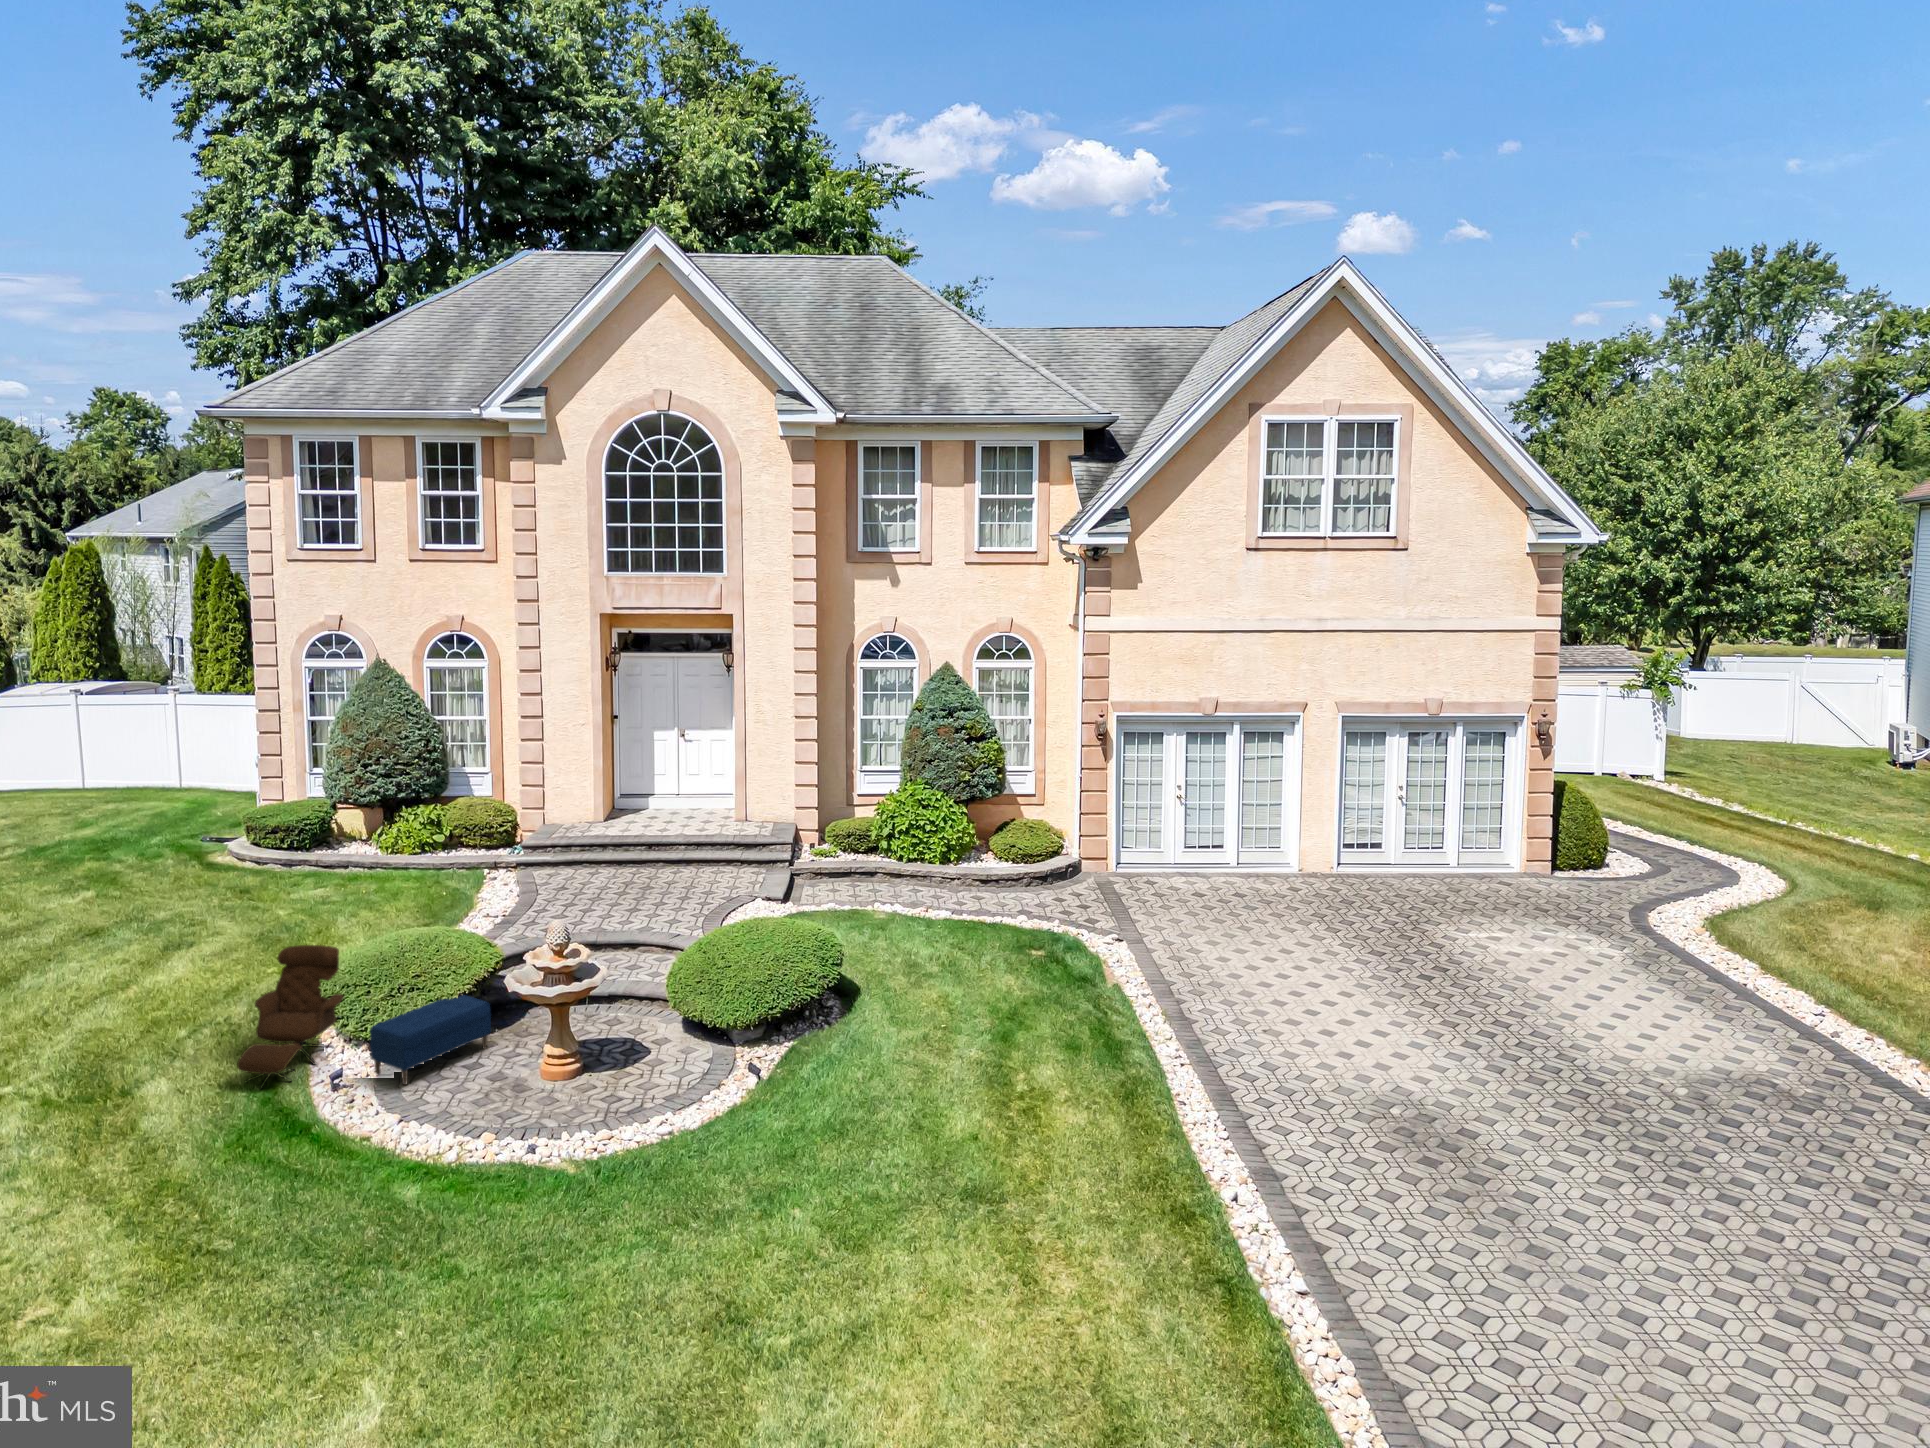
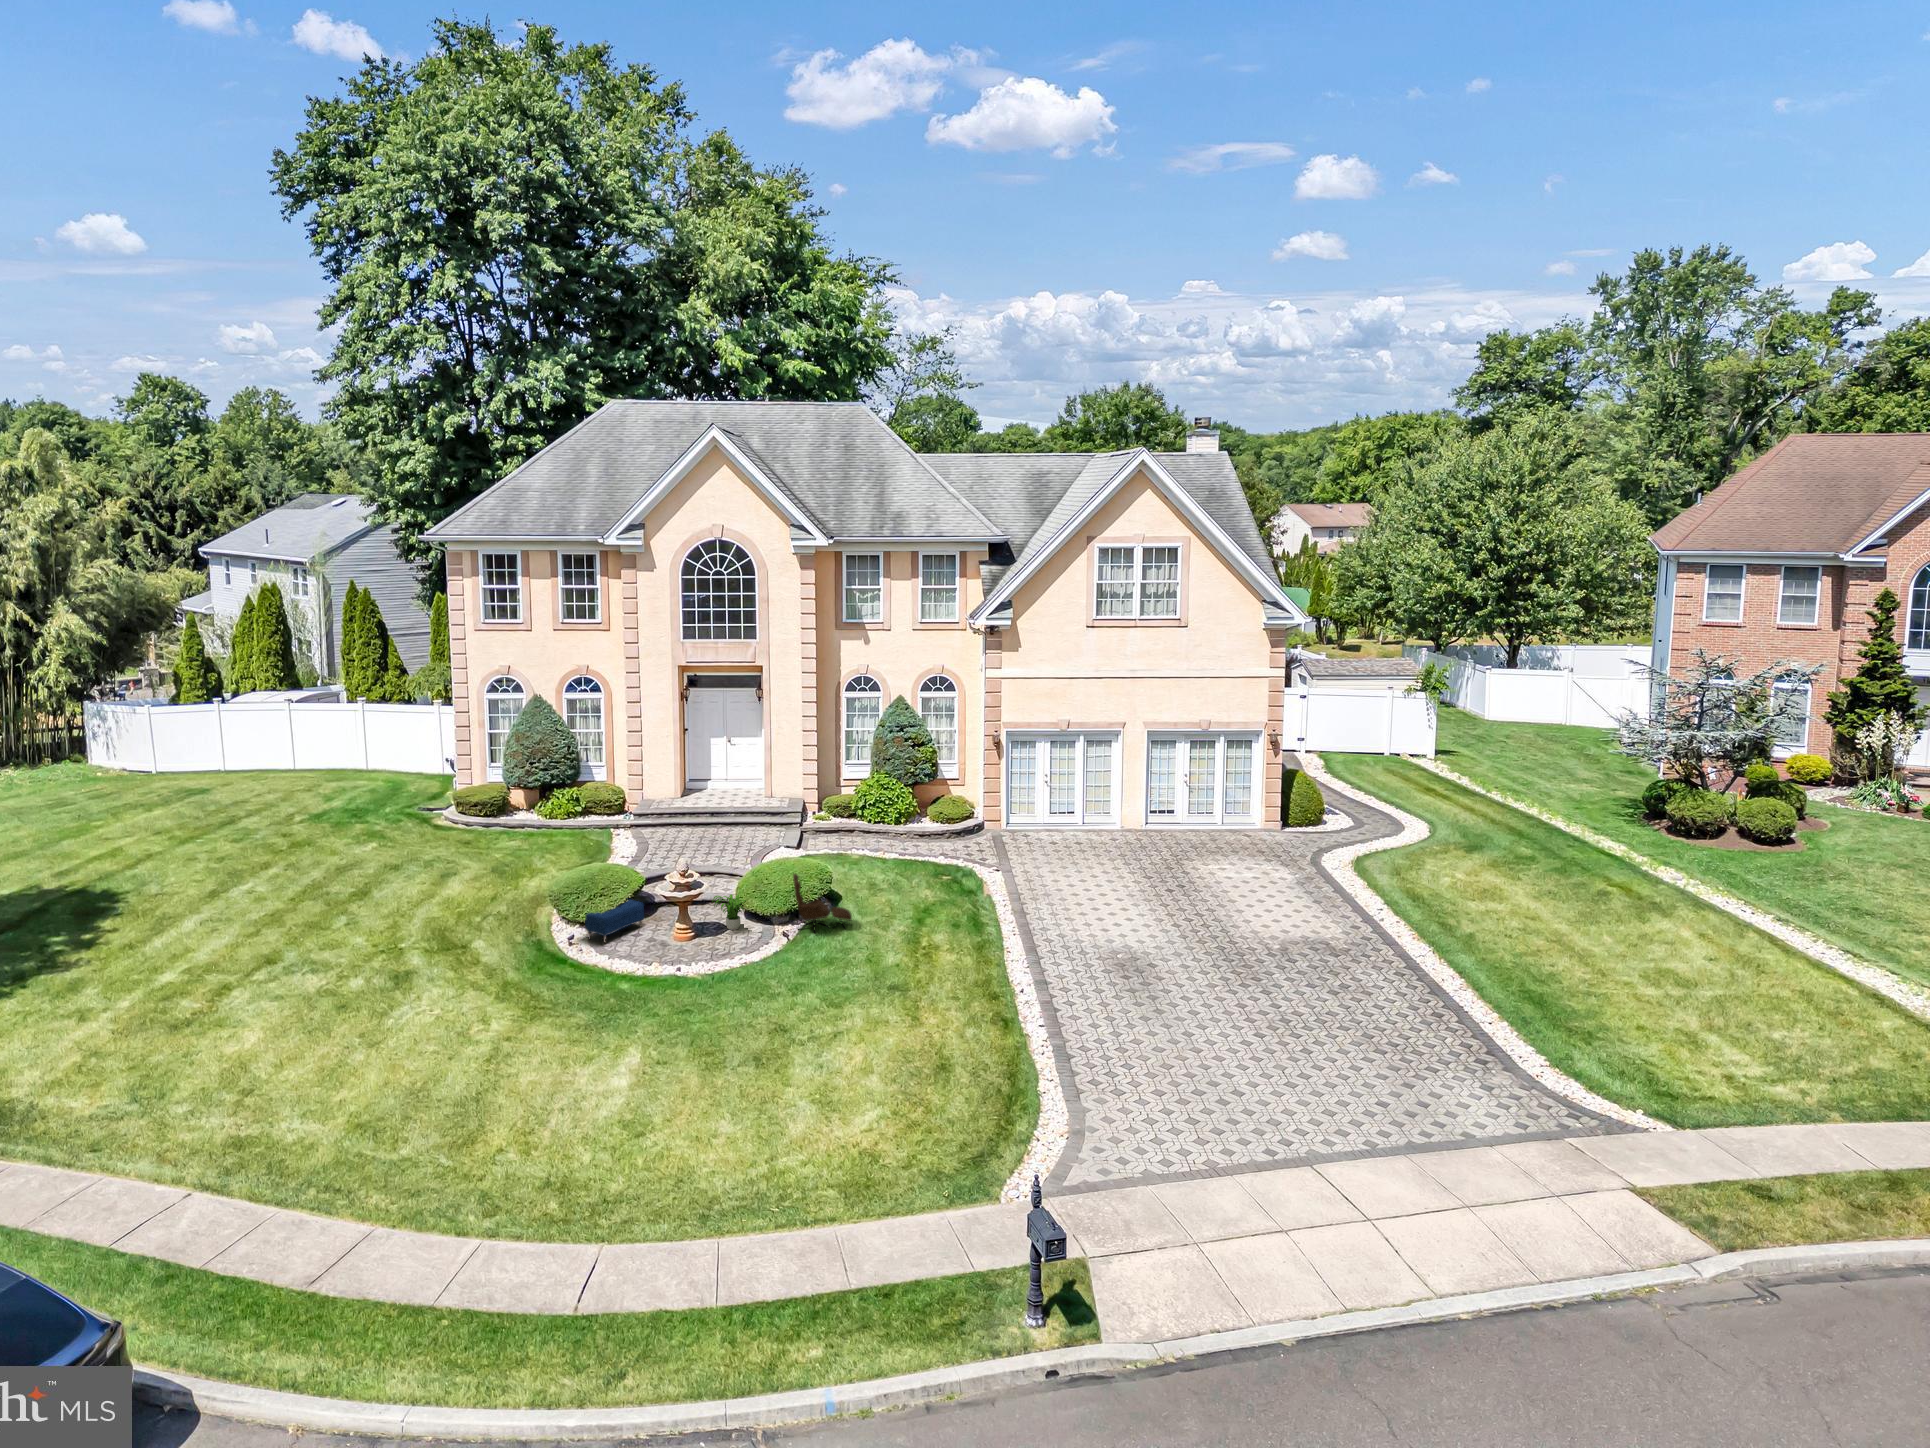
lounge chair: present [237,945,344,1089] -> present [793,873,852,932]
potted plant: none [617,987,694,1055] -> present [712,894,746,930]

